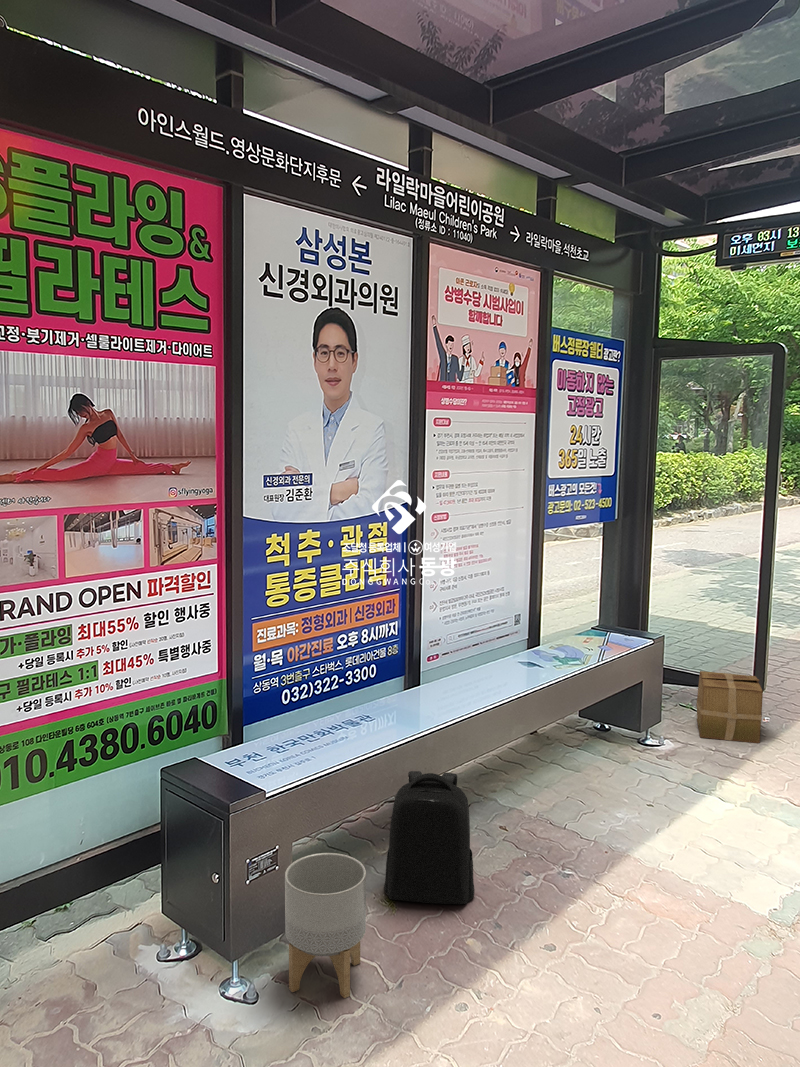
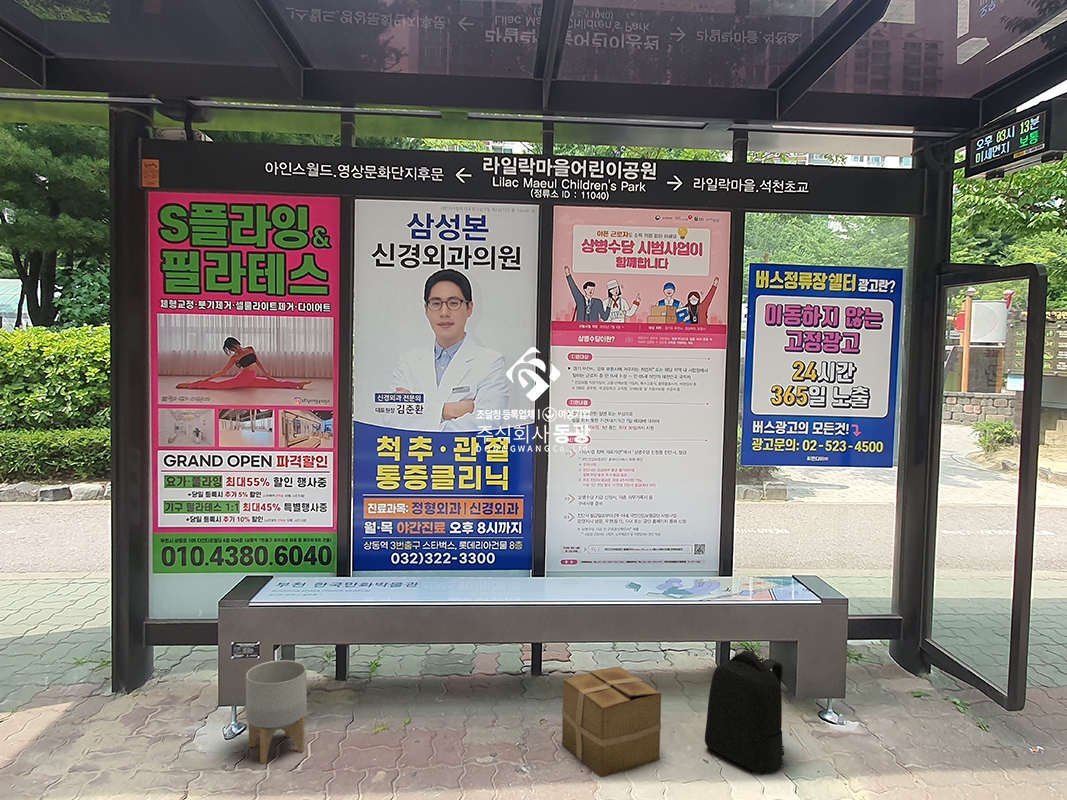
cardboard box: present [696,671,763,743] -> present [562,667,661,777]
backpack: present [384,771,475,904] -> present [705,650,784,774]

